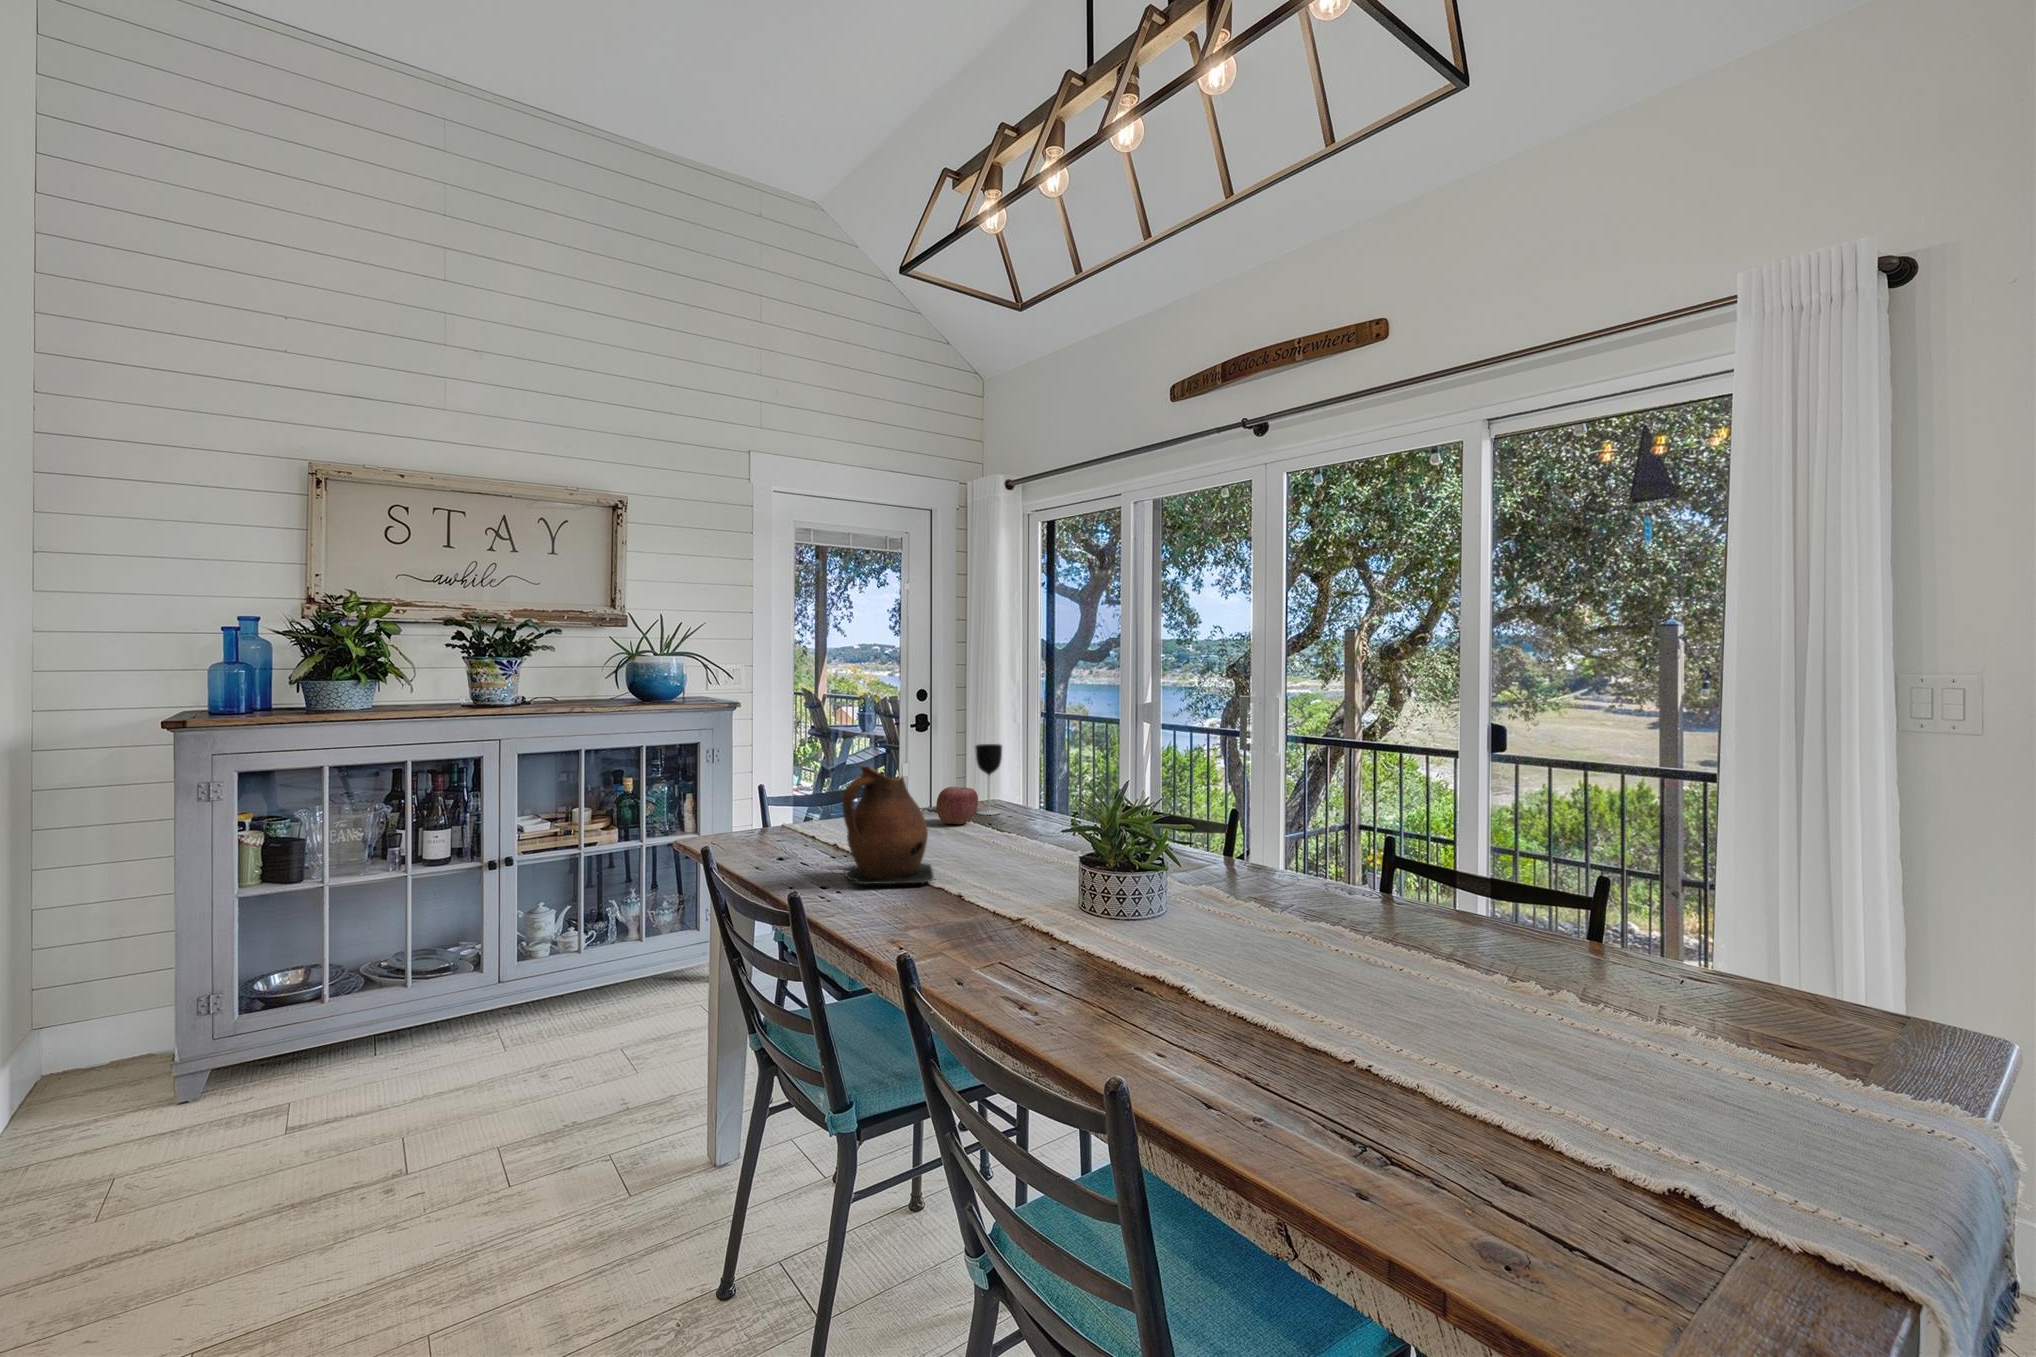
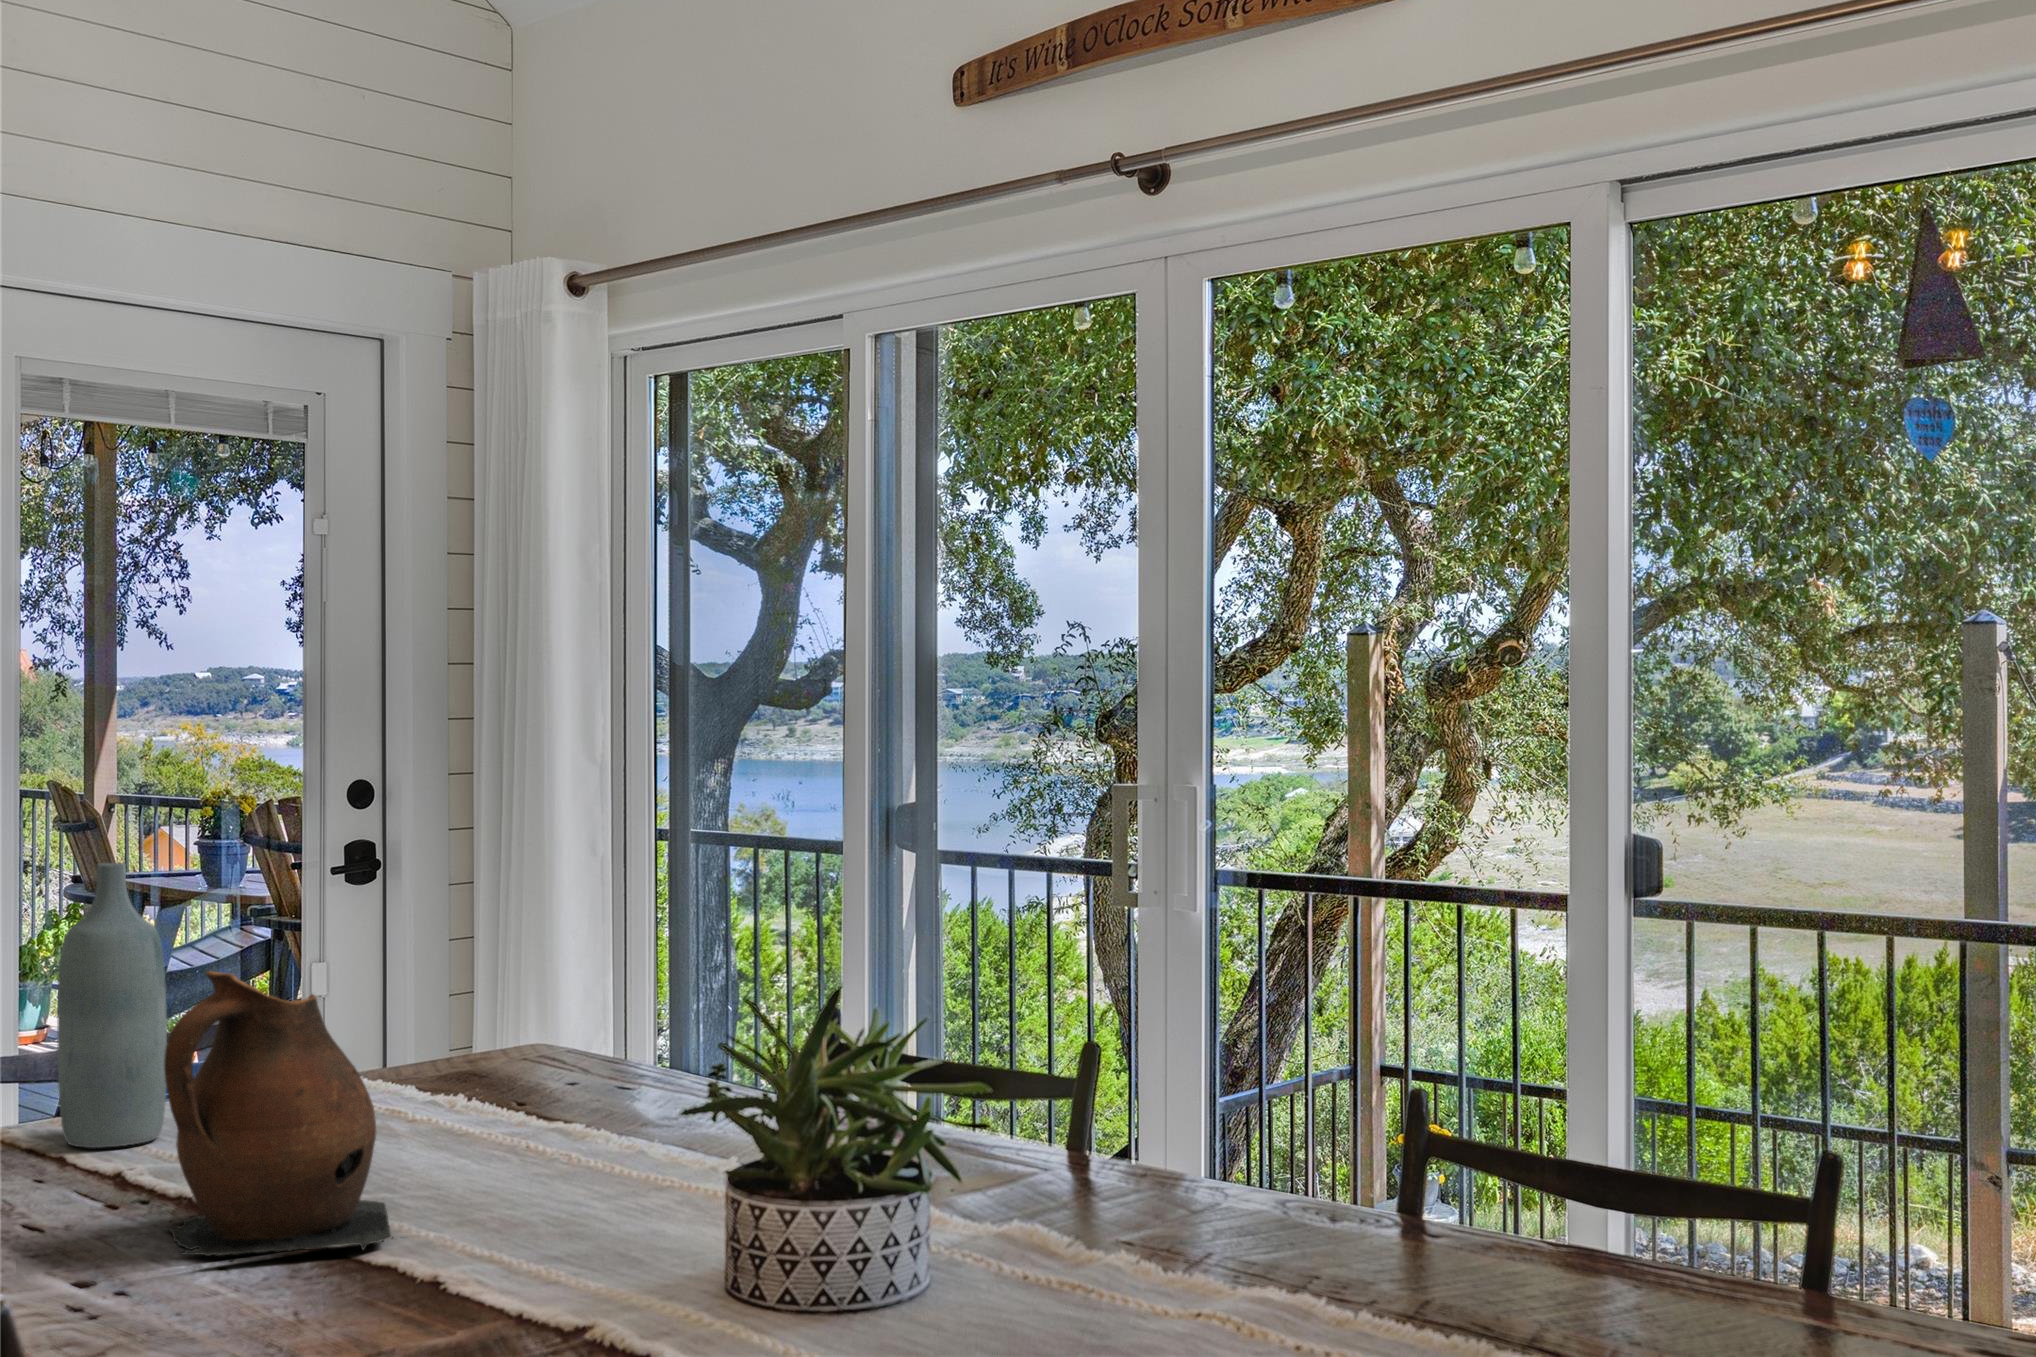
bottle: none [802,720,844,836] -> present [57,863,167,1148]
wine glass: present [976,744,1002,815] -> none [496,911,561,1081]
apple: present [936,787,978,824] -> none [400,1017,502,1106]

